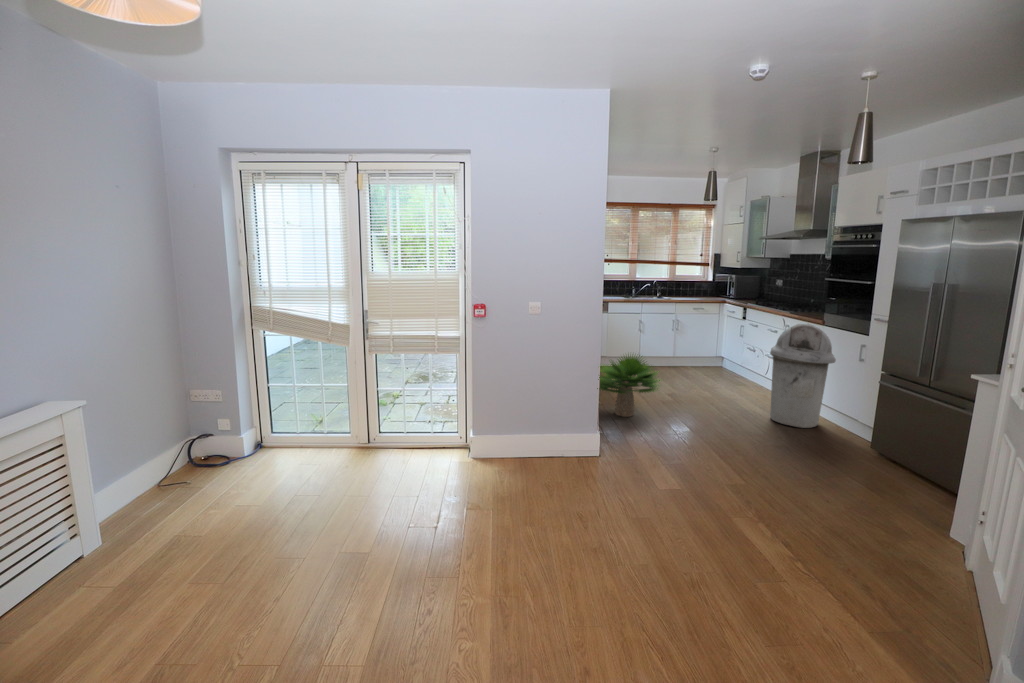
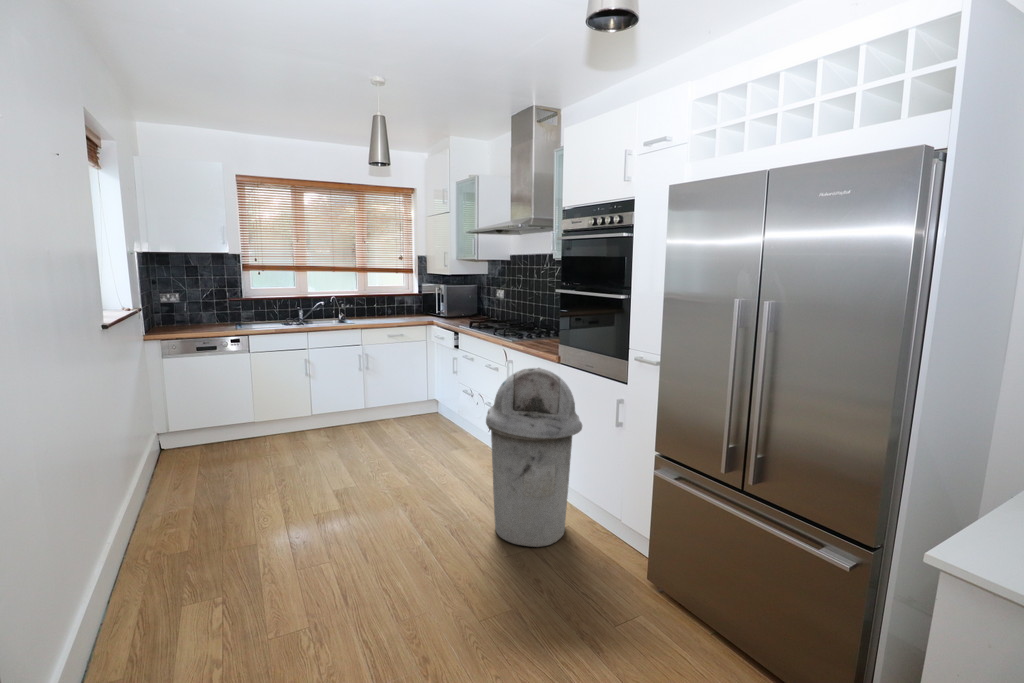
potted plant: present [597,355,660,417] -> none [104,449,295,602]

